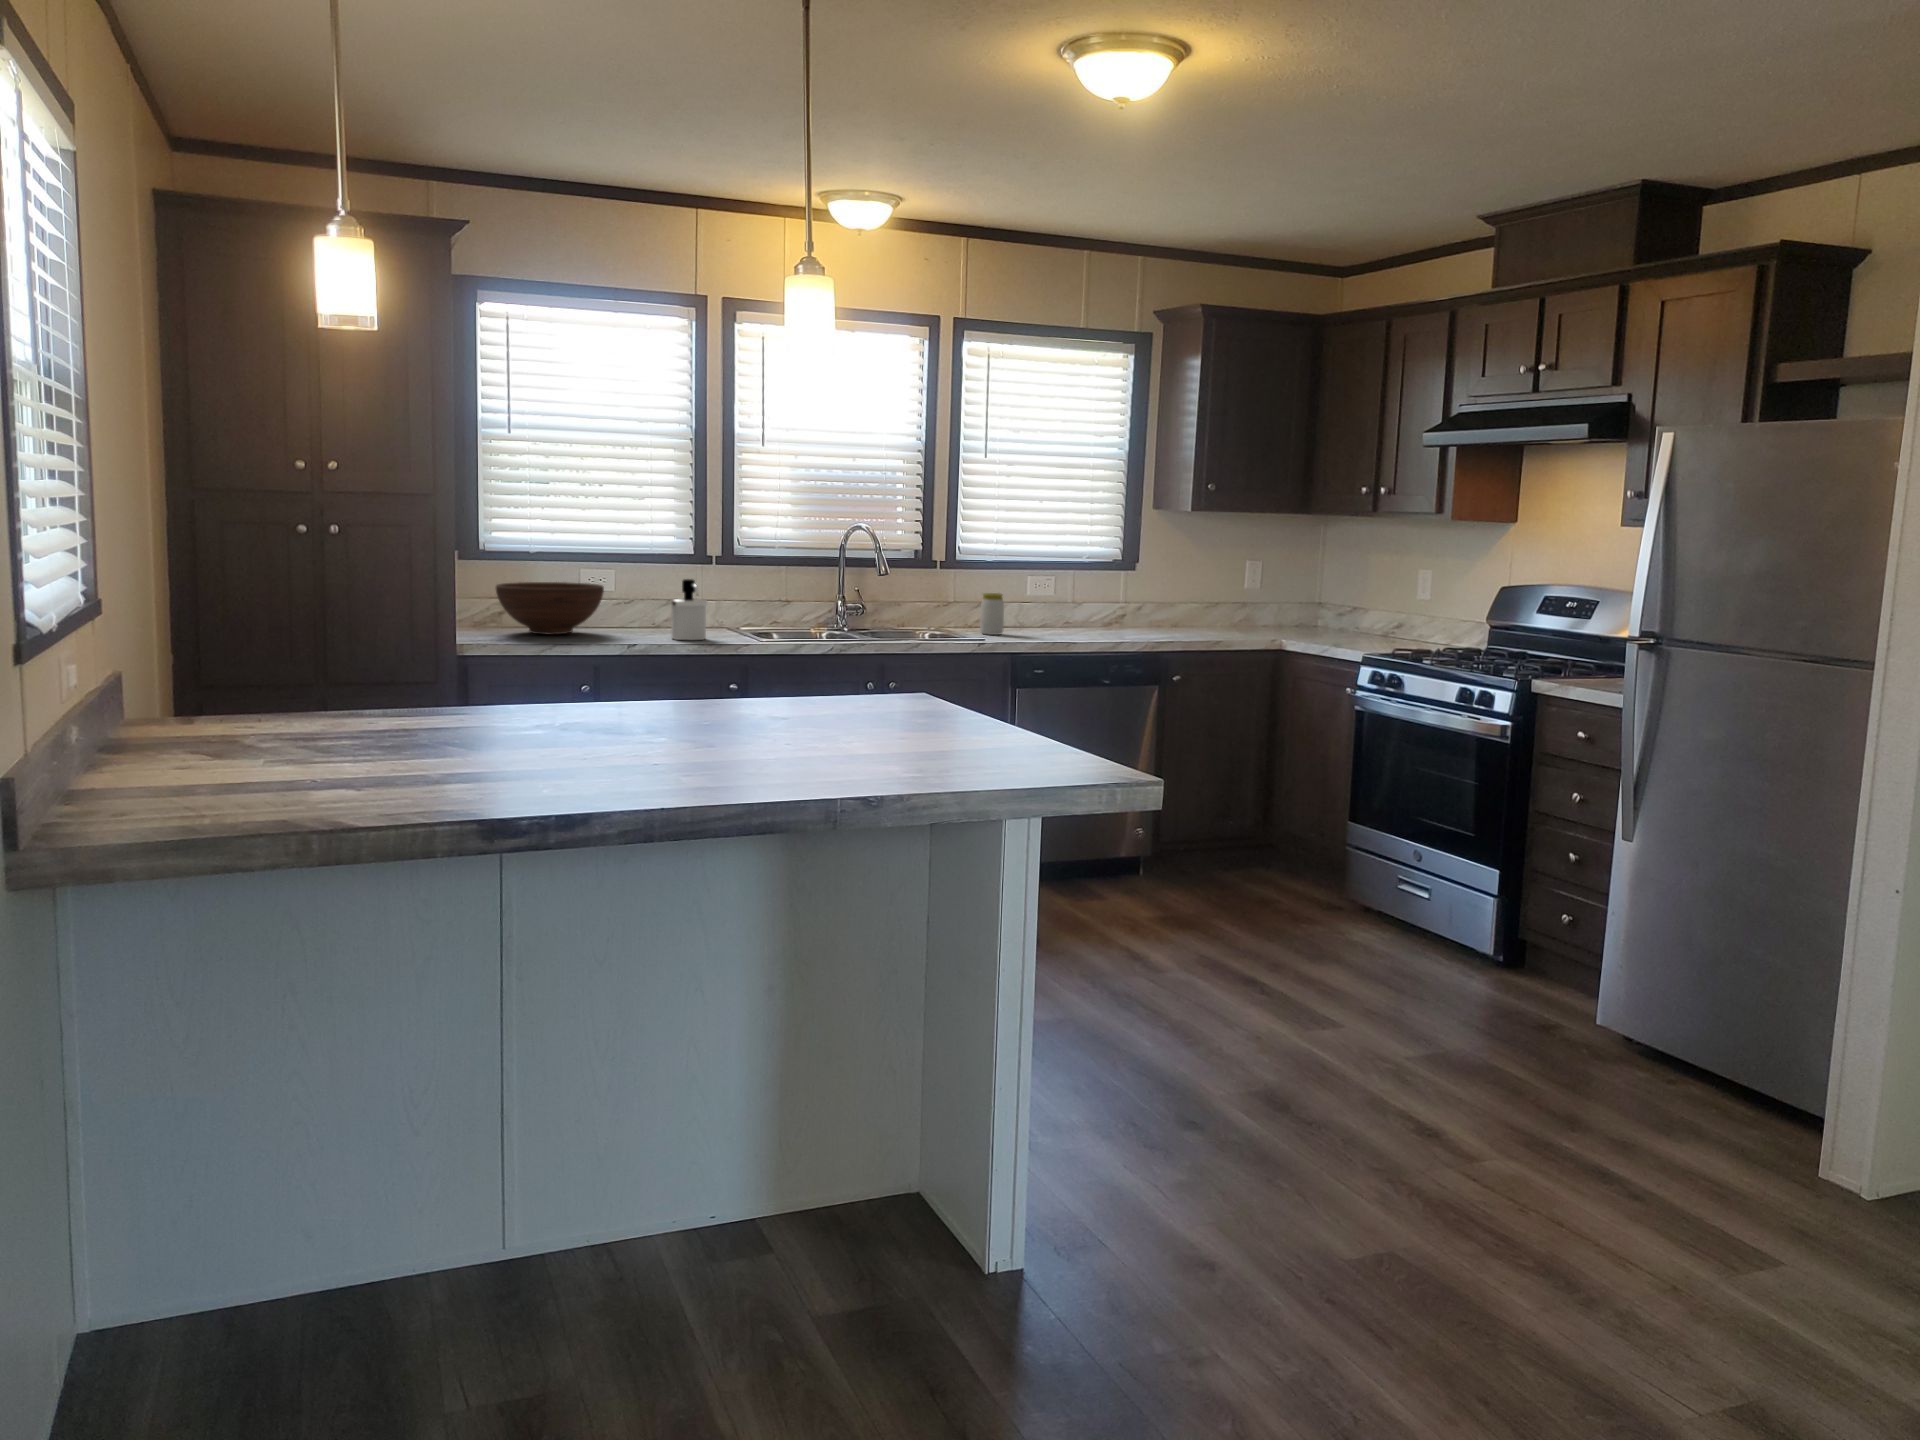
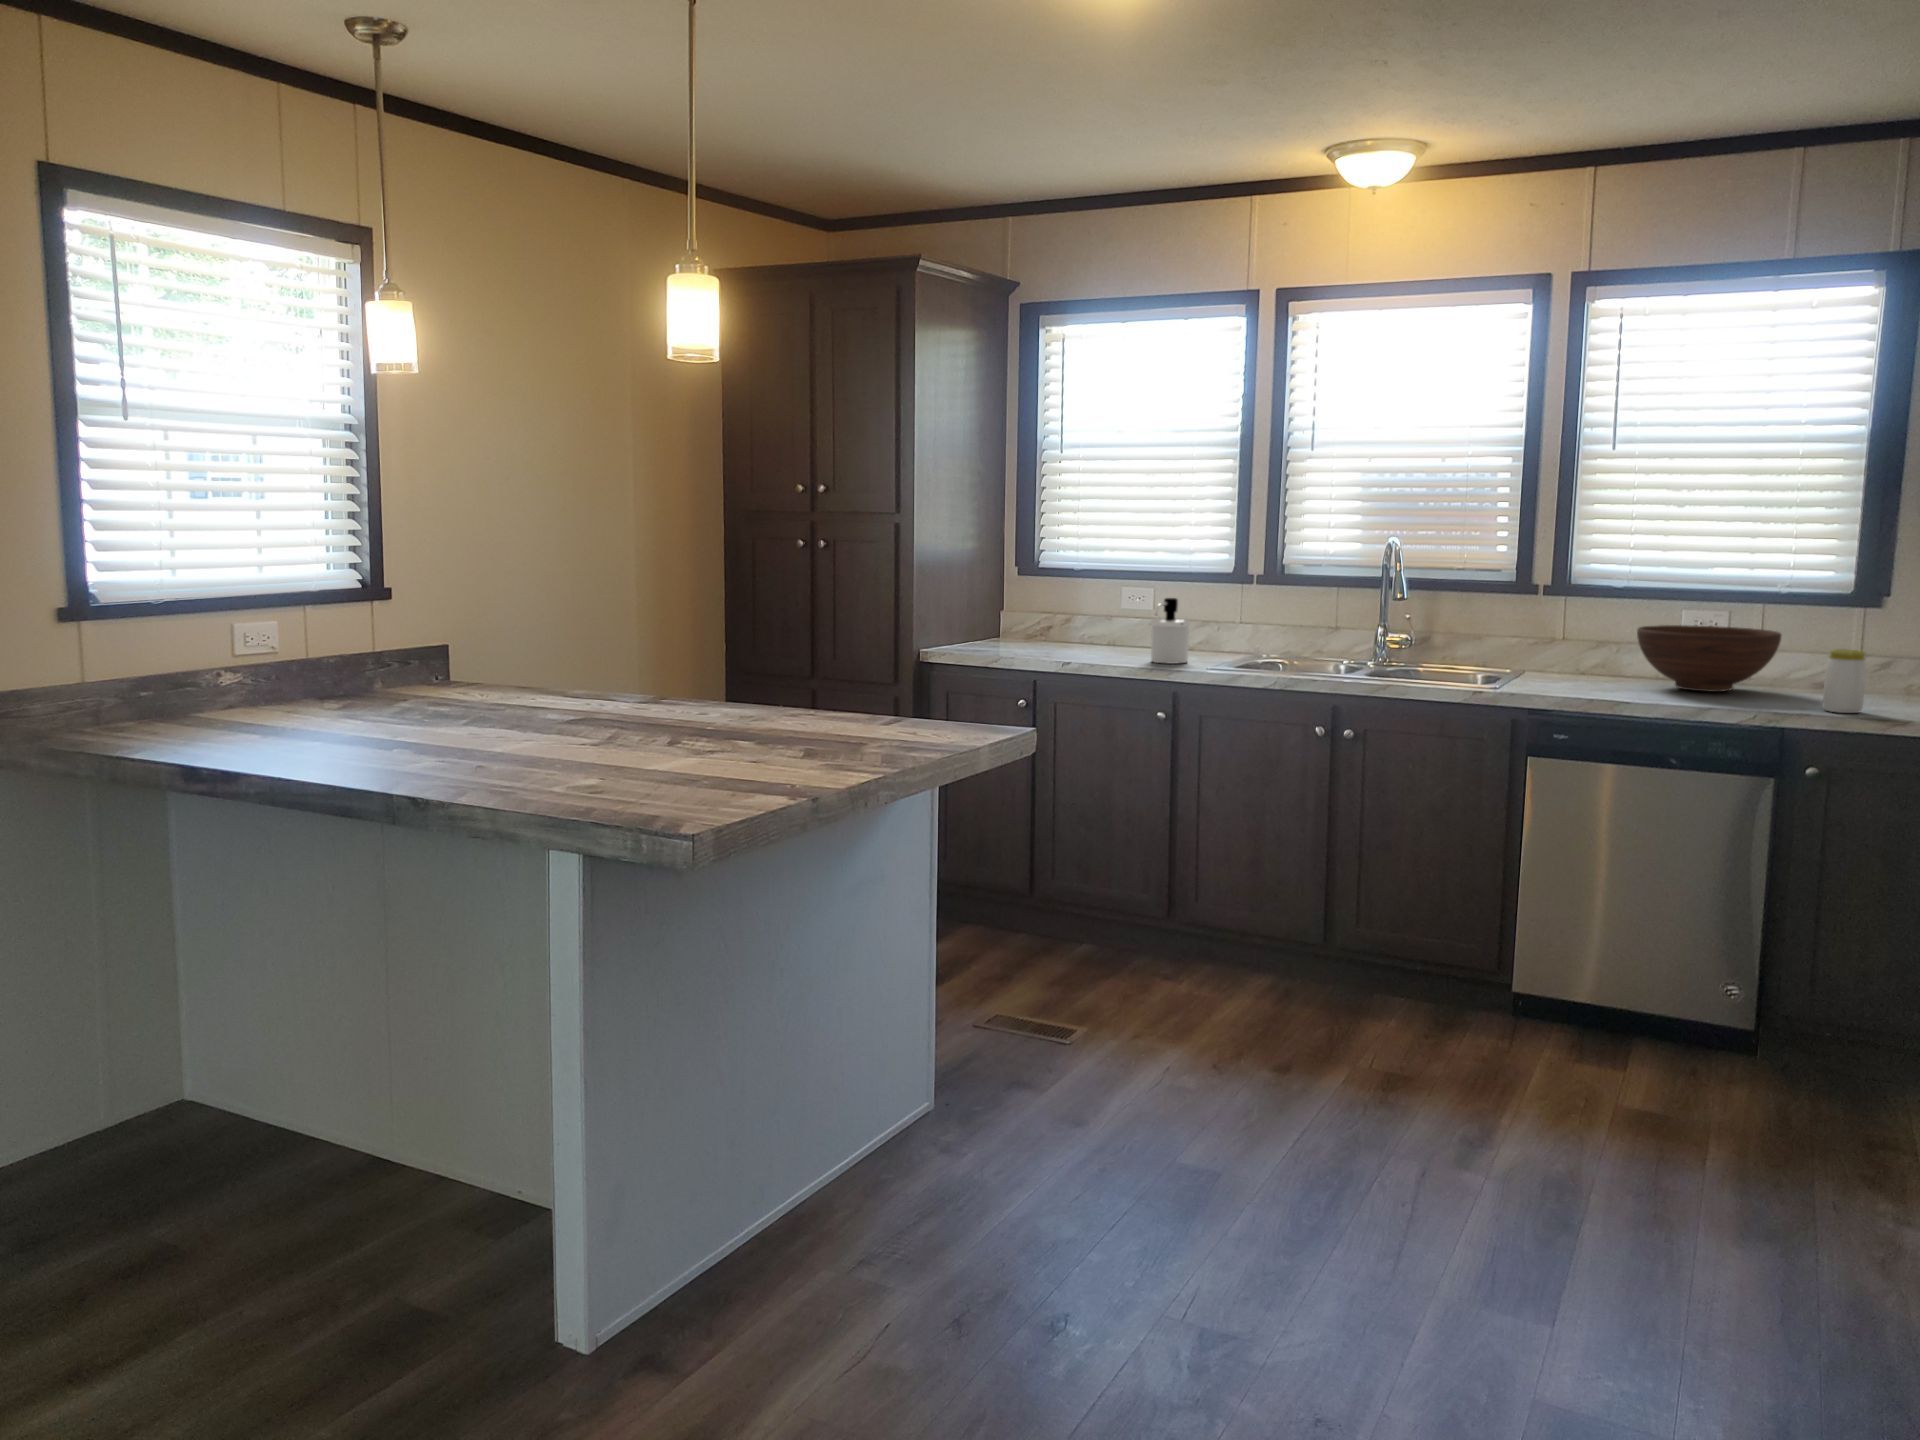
fruit bowl: present [496,582,604,635] -> present [1637,625,1781,692]
jar: present [980,593,1004,635] -> present [1823,649,1866,713]

